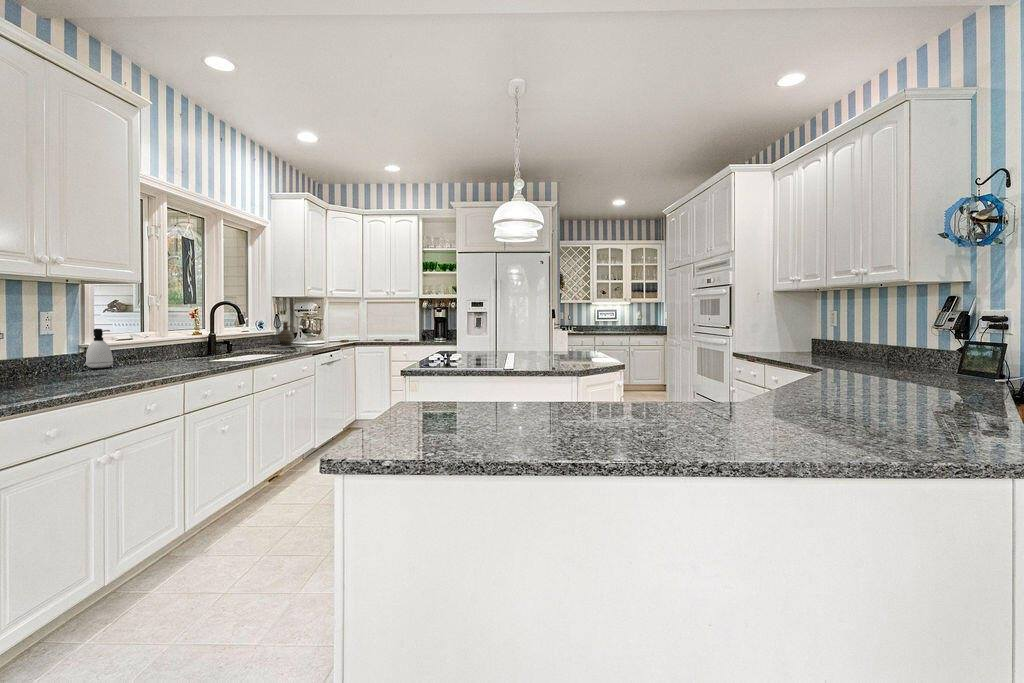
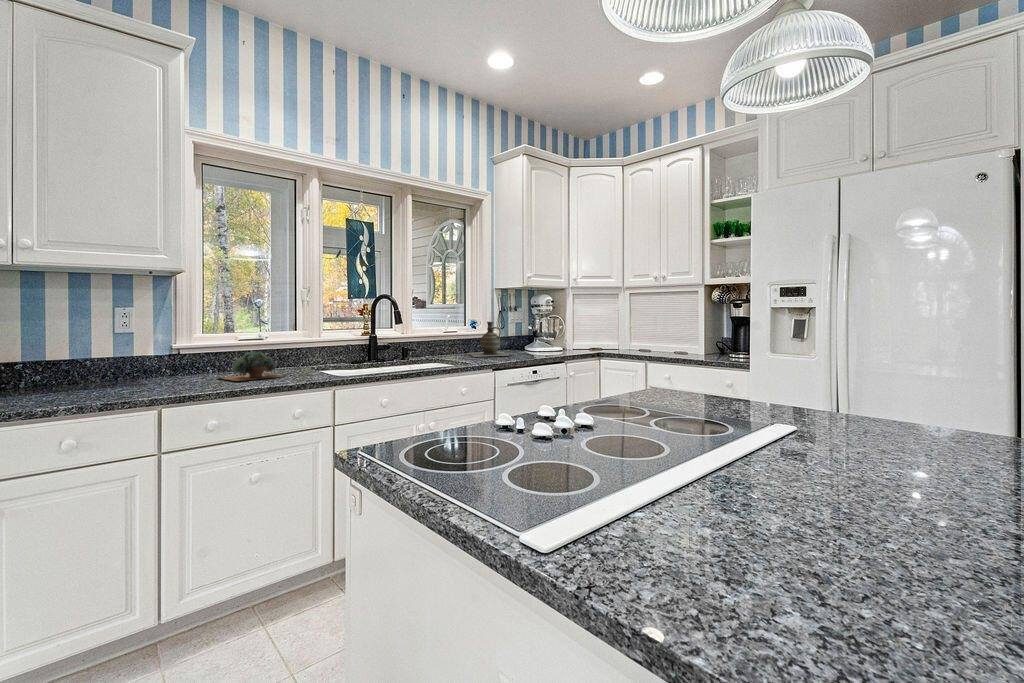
soap dispenser: present [85,329,113,368] -> none [166,329,197,376]
succulent plant: none [147,345,199,367] -> present [218,351,284,381]

